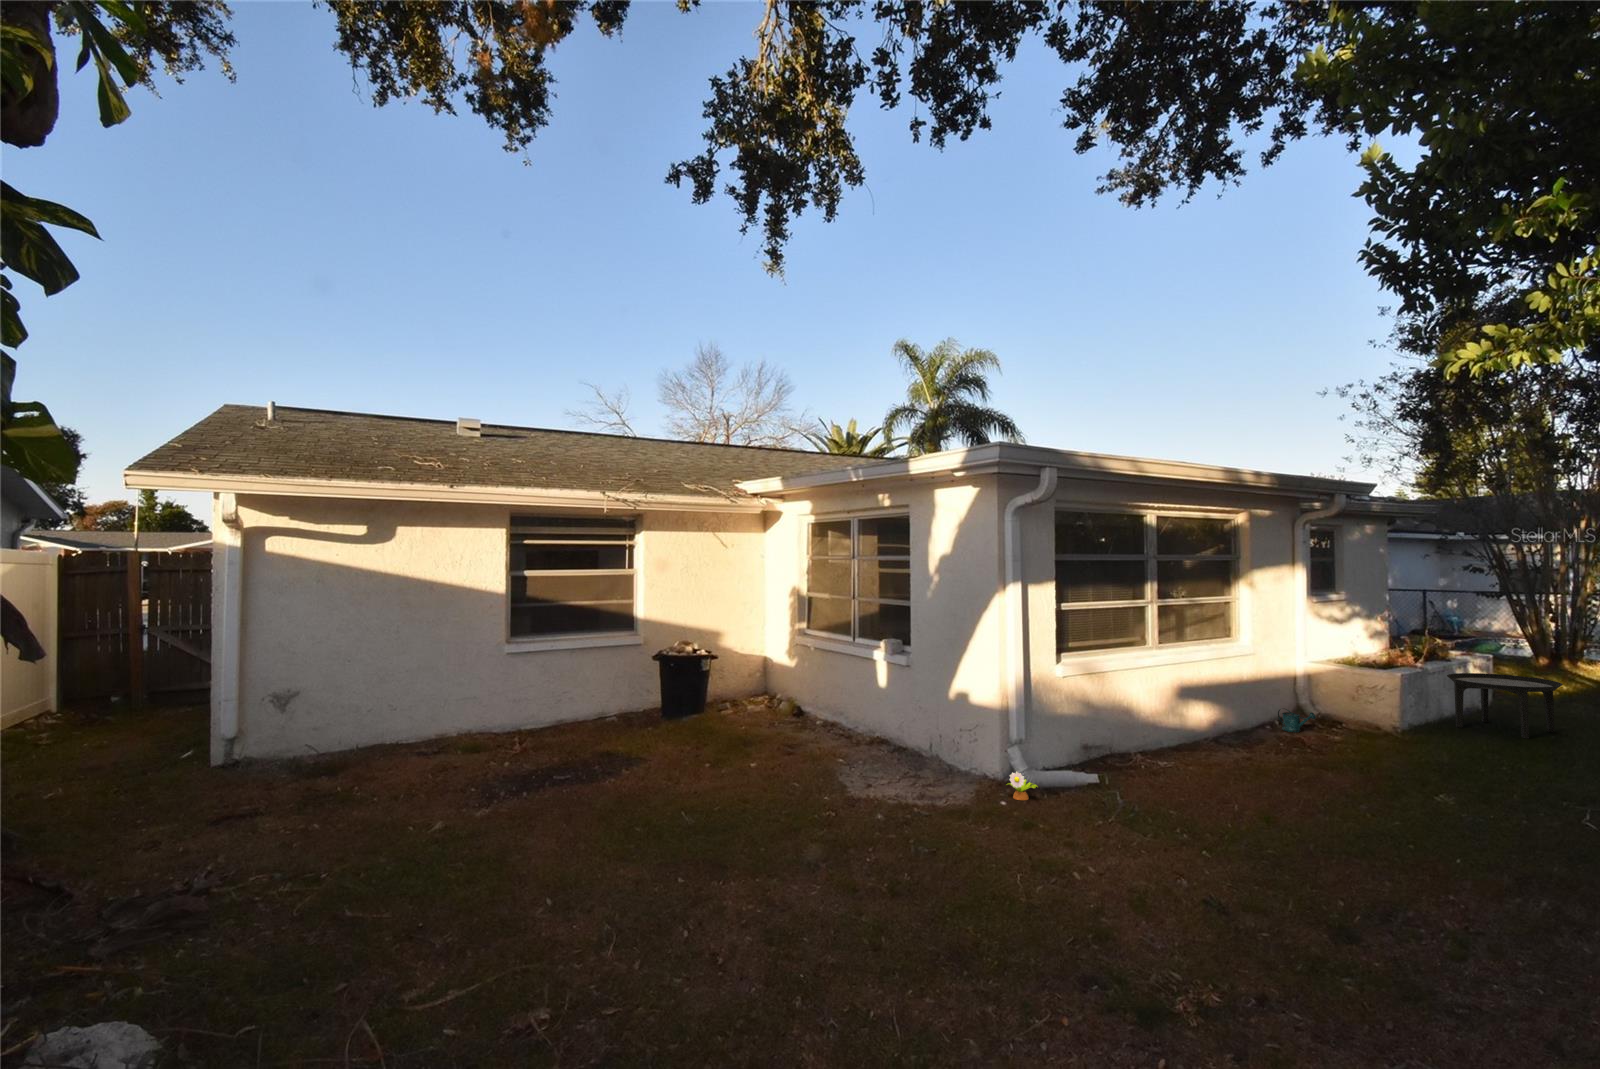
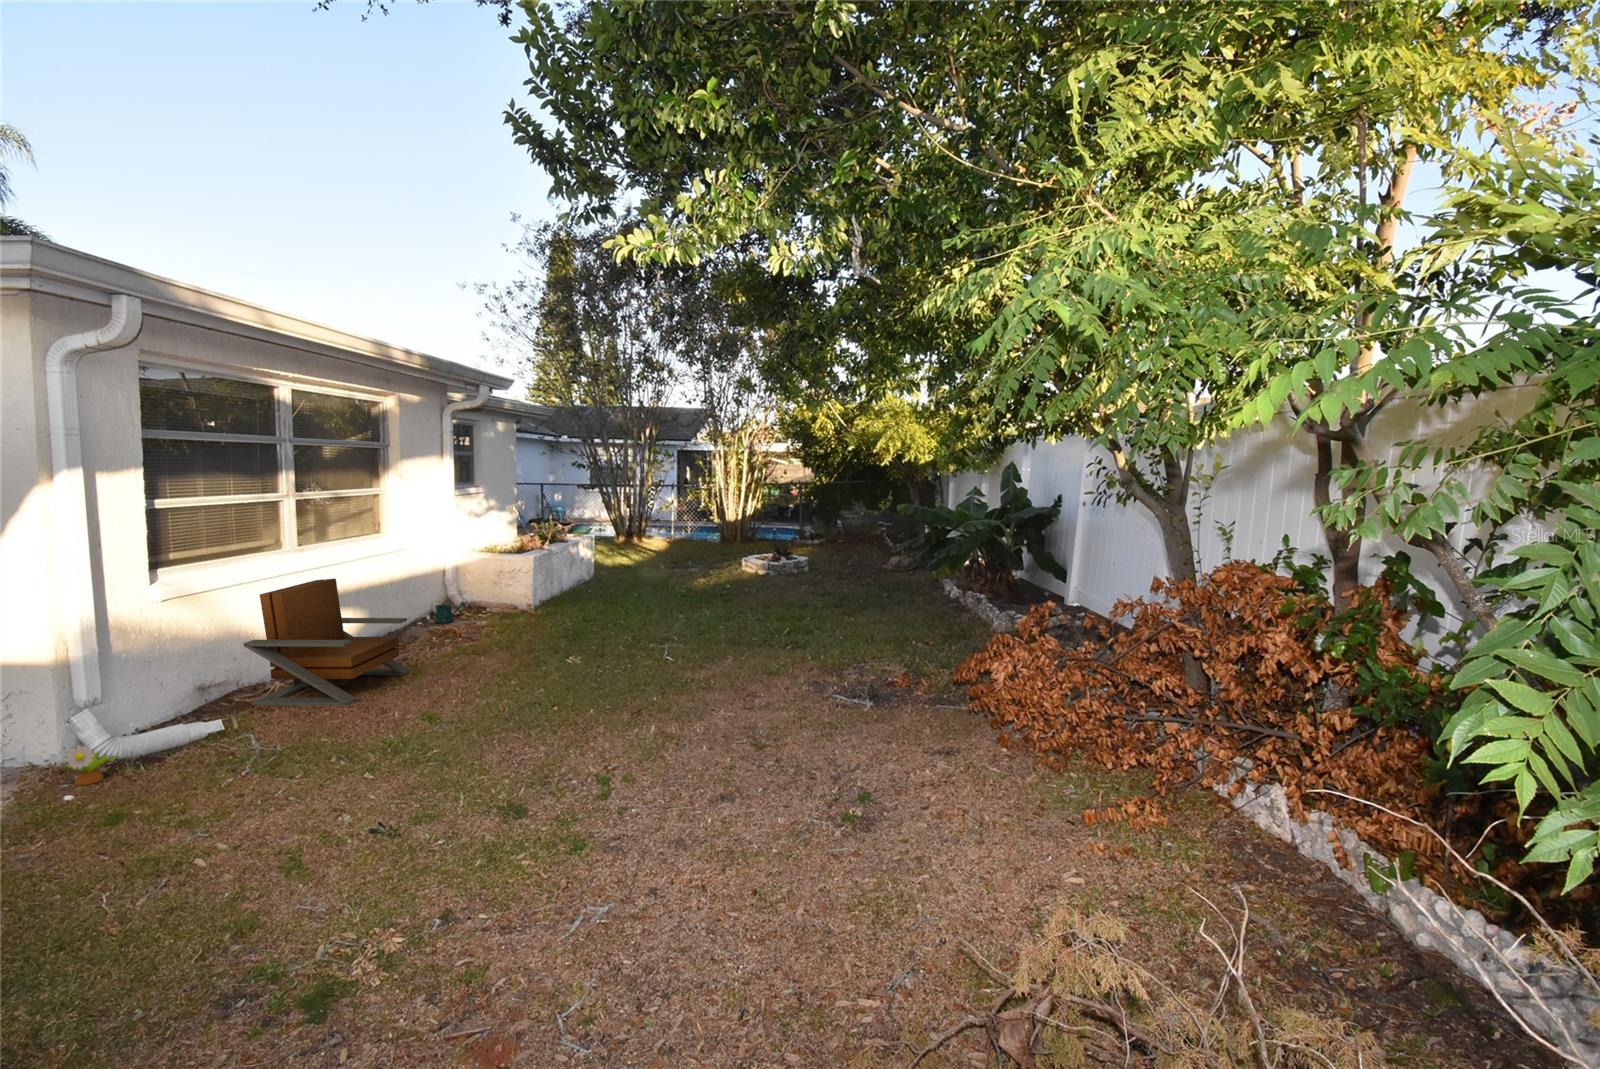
round table: present [1447,673,1563,738] -> none [566,548,638,597]
lounge chair: none [1116,675,1253,791] -> present [243,579,410,706]

